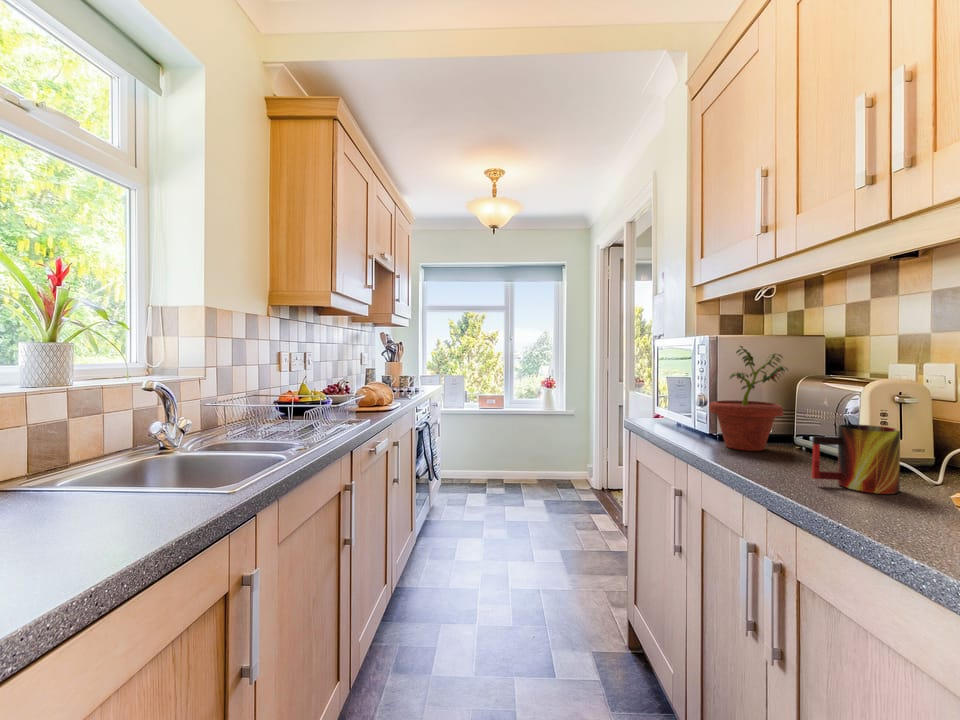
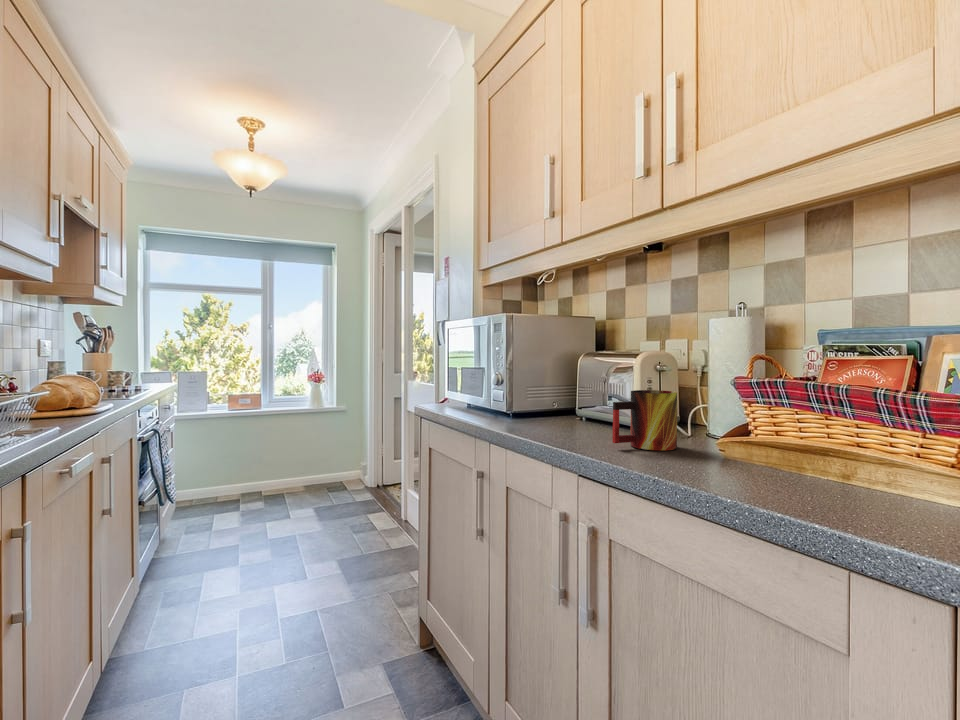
potted plant: present [709,346,788,451] -> none [506,324,576,426]

